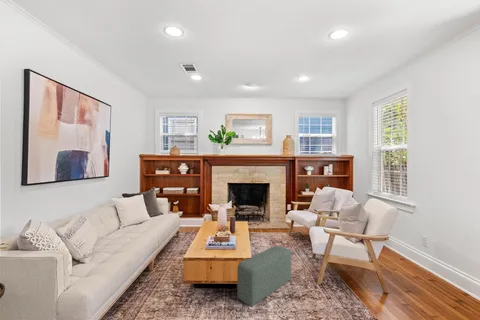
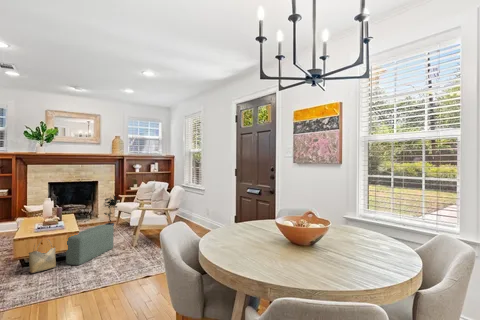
potted plant: none [275,202,295,245] -> present [104,196,119,226]
woven basket: none [198,259,226,307] -> present [29,240,56,273]

